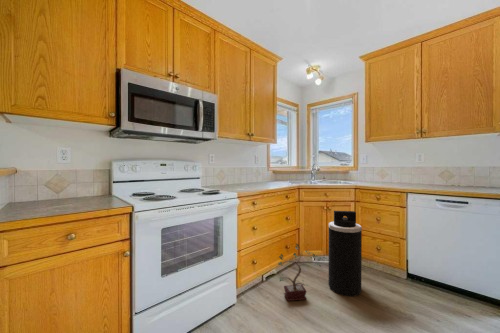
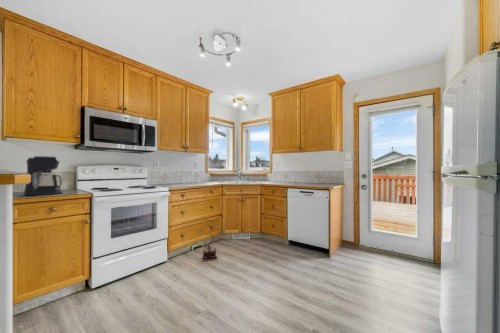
coffee maker: none [32,146,91,209] -> present [23,156,62,195]
trash can: present [328,211,362,296] -> none [235,199,255,254]

